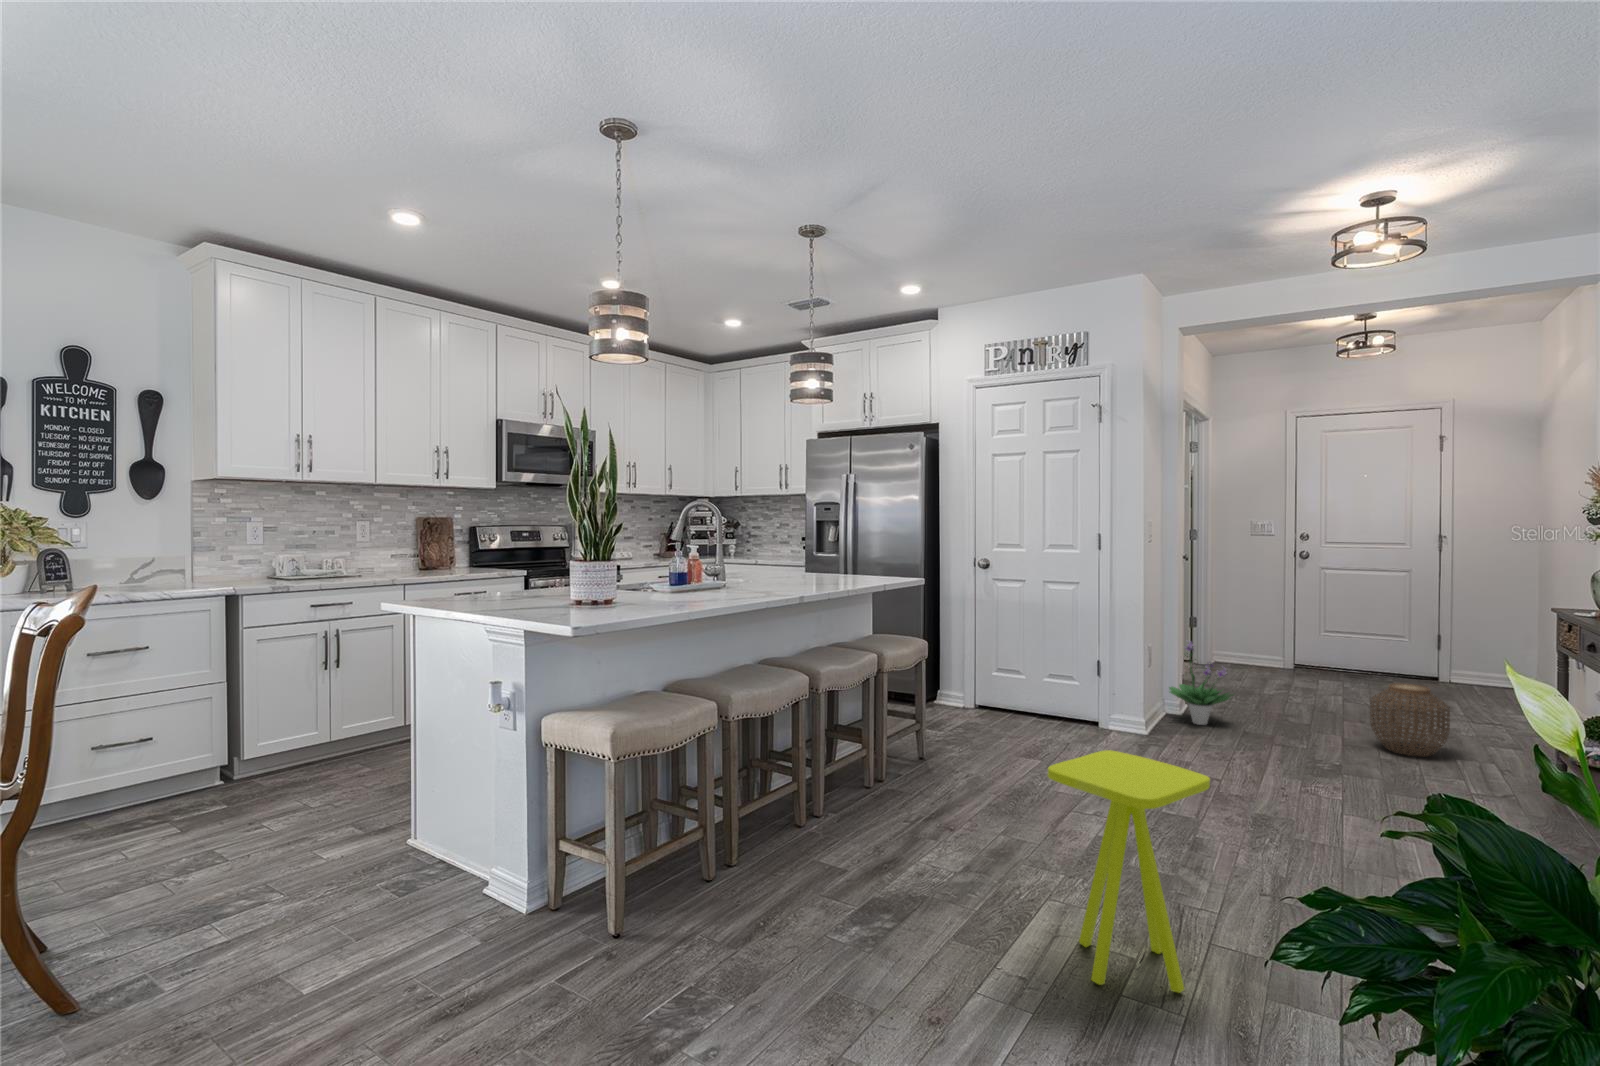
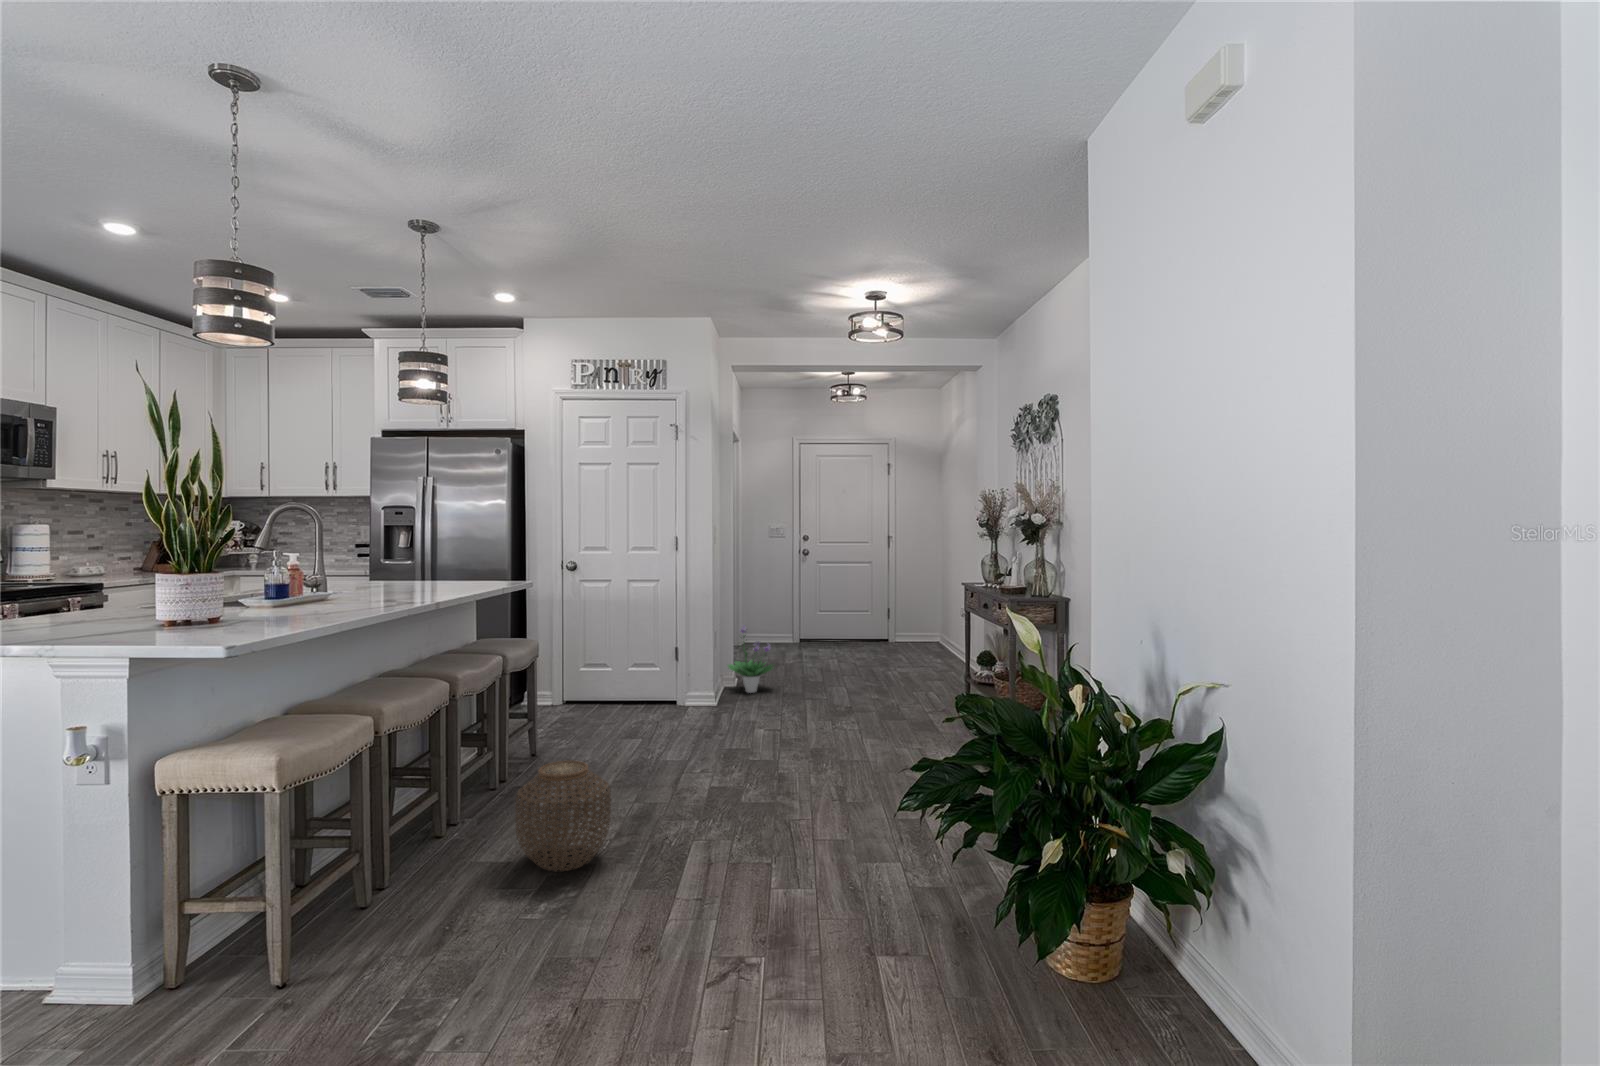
woven basket: present [1370,683,1450,757] -> present [515,760,611,871]
side table: present [1047,750,1210,993] -> none [709,708,820,887]

